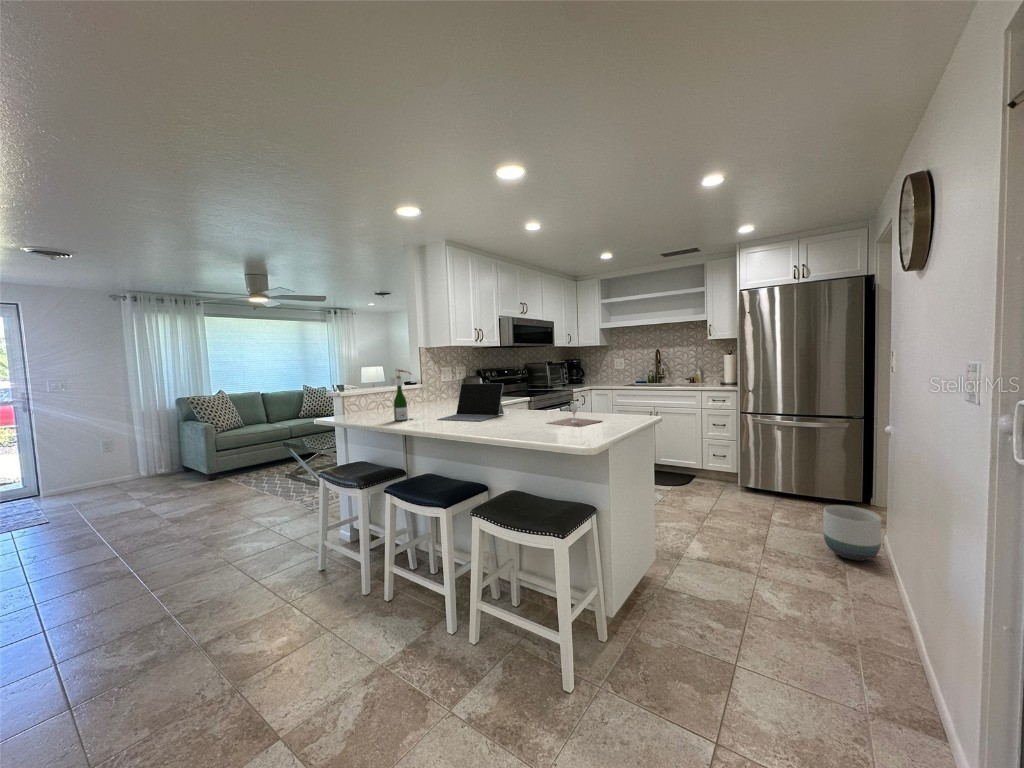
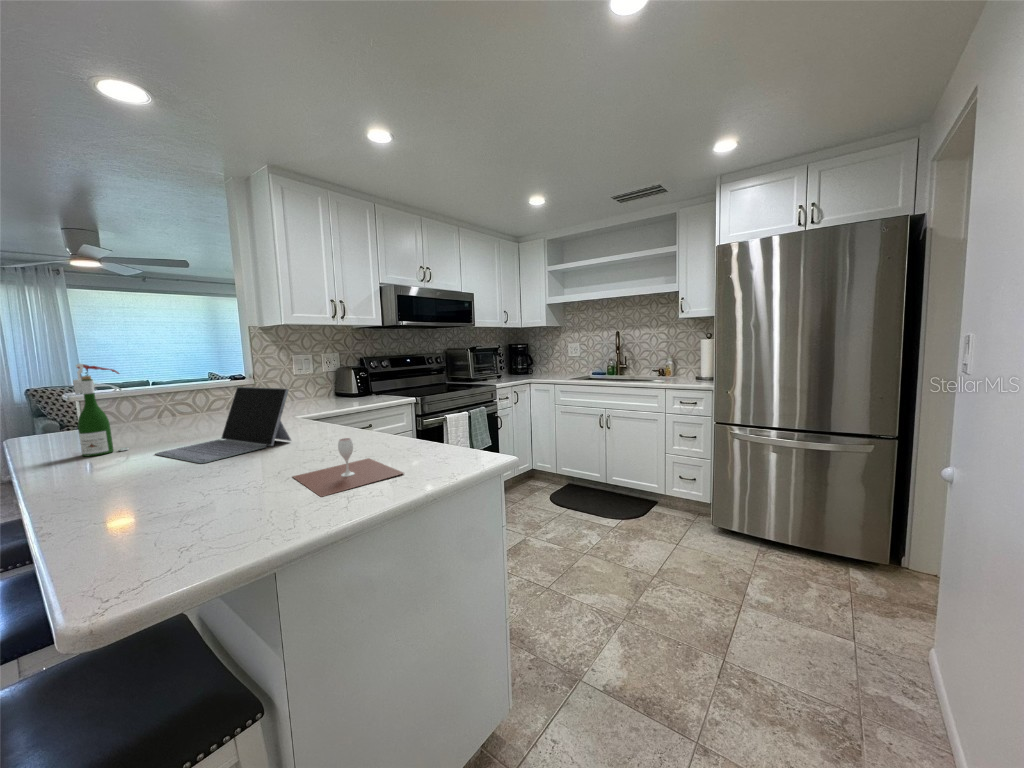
planter: present [823,505,881,561] -> none [833,602,943,719]

